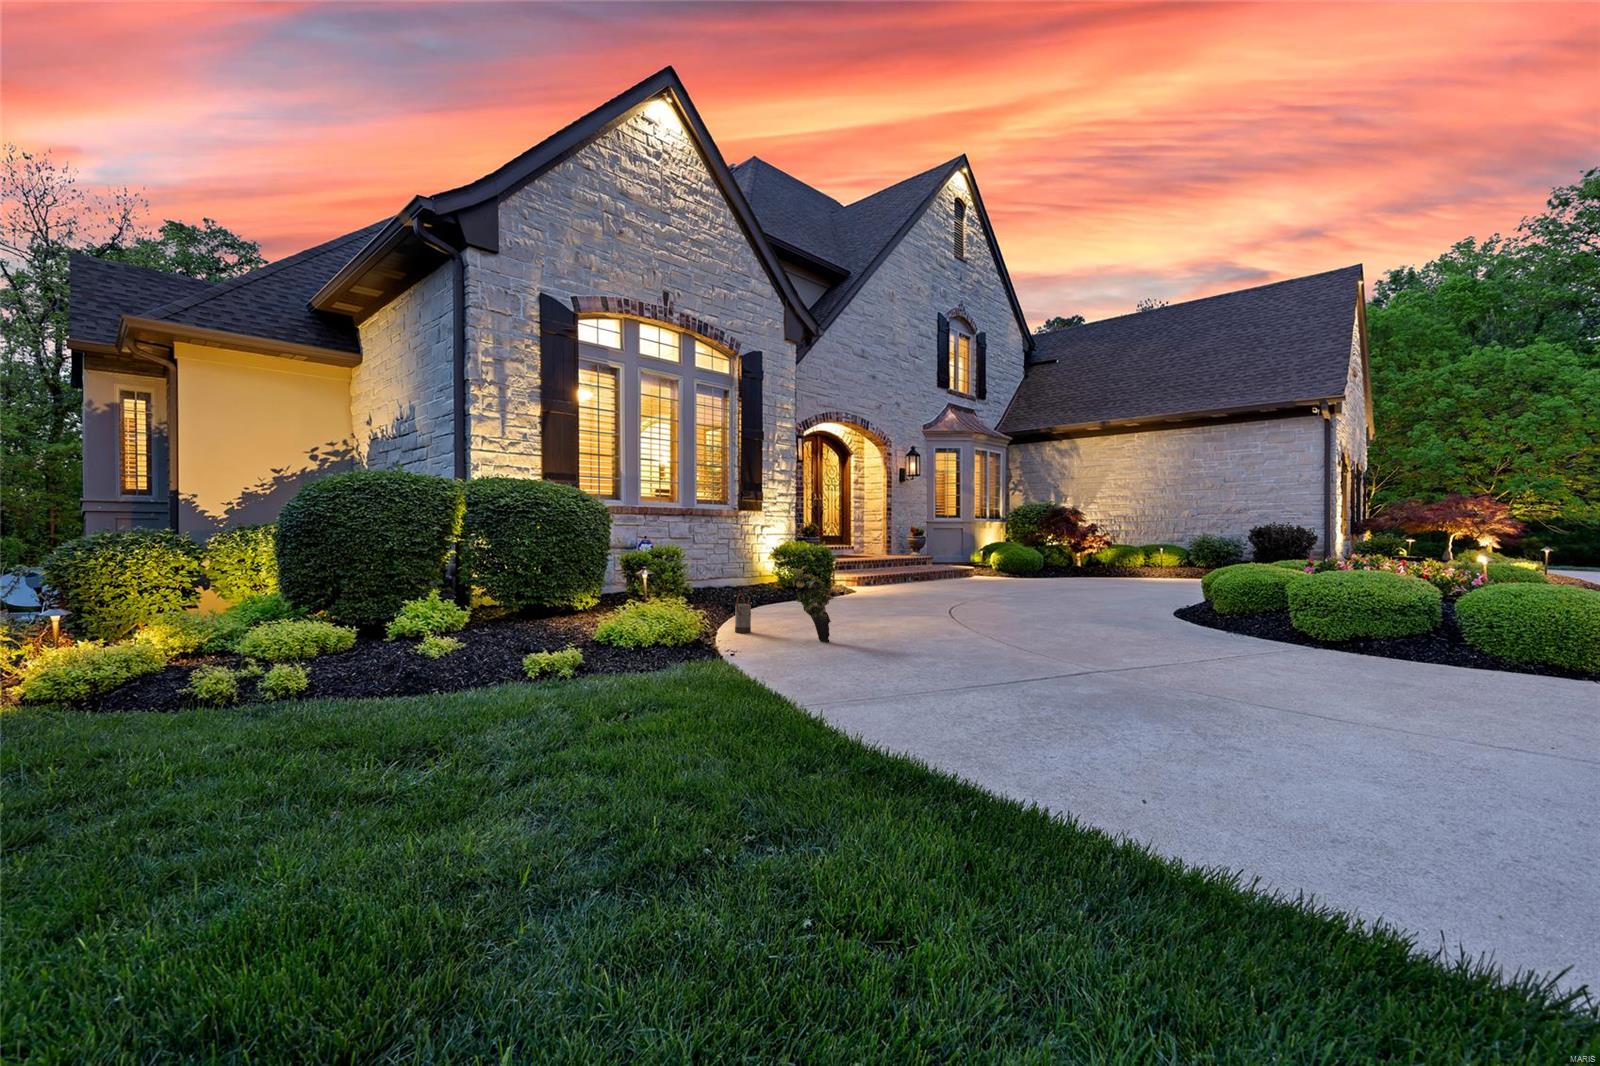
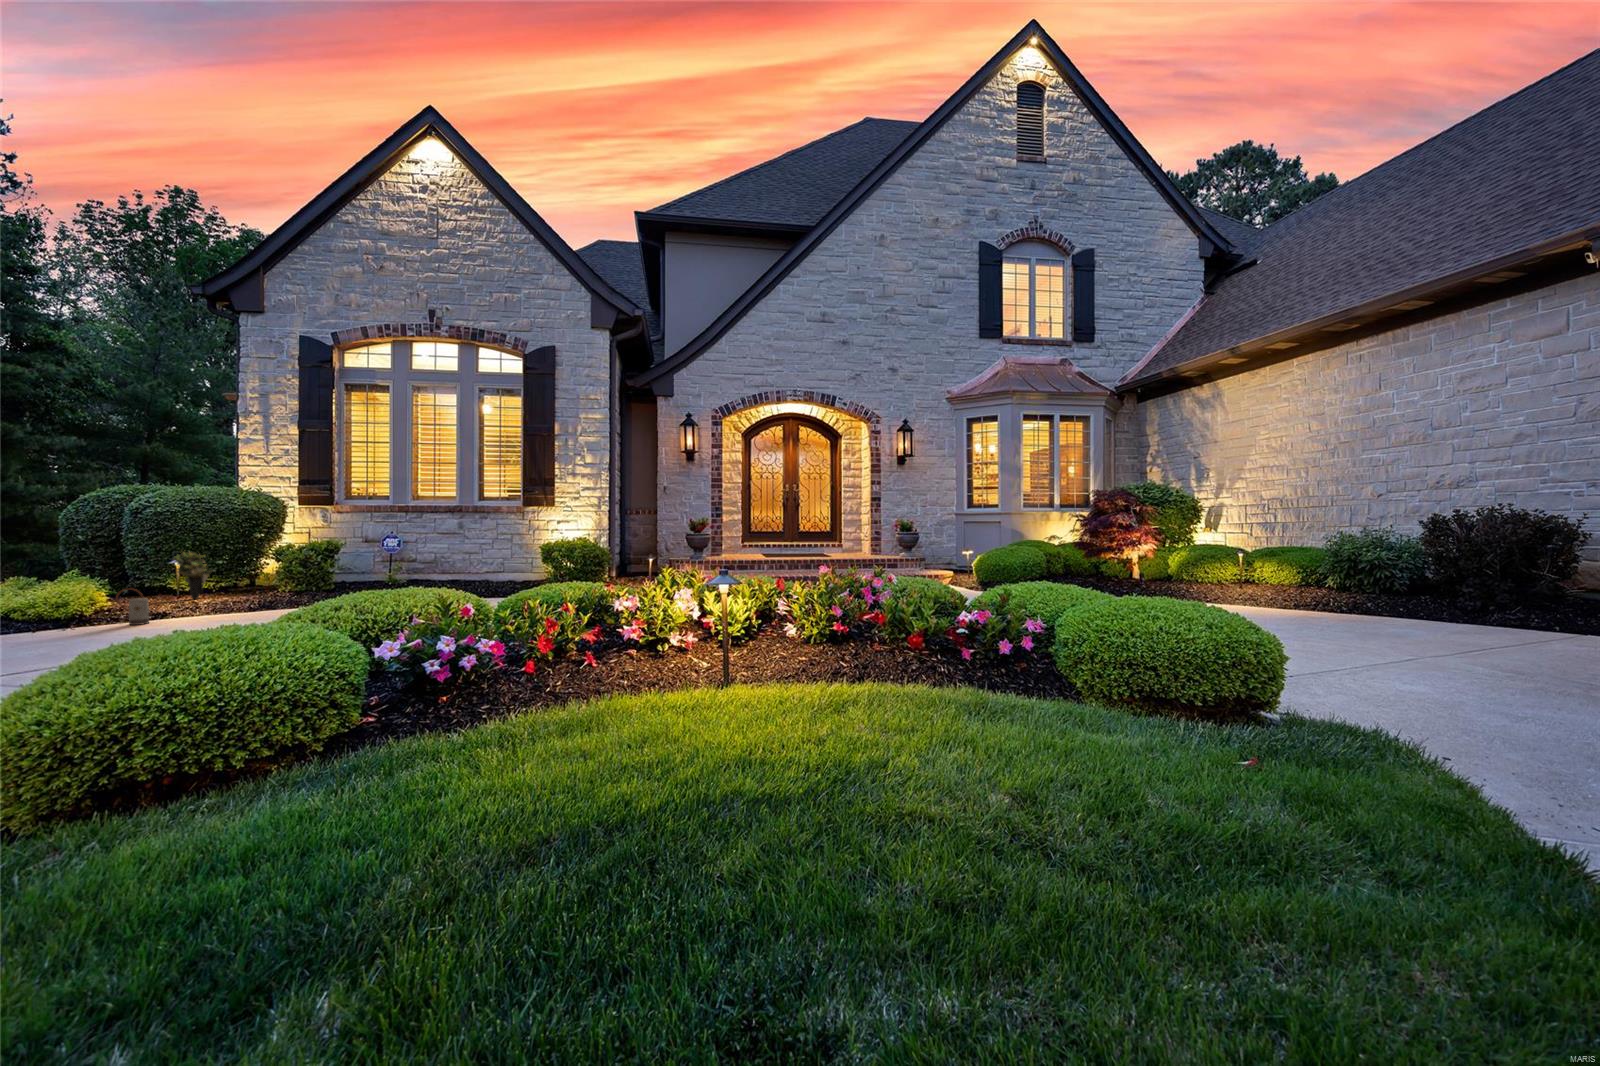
potted plant: present [792,568,836,642] -> present [173,552,212,599]

